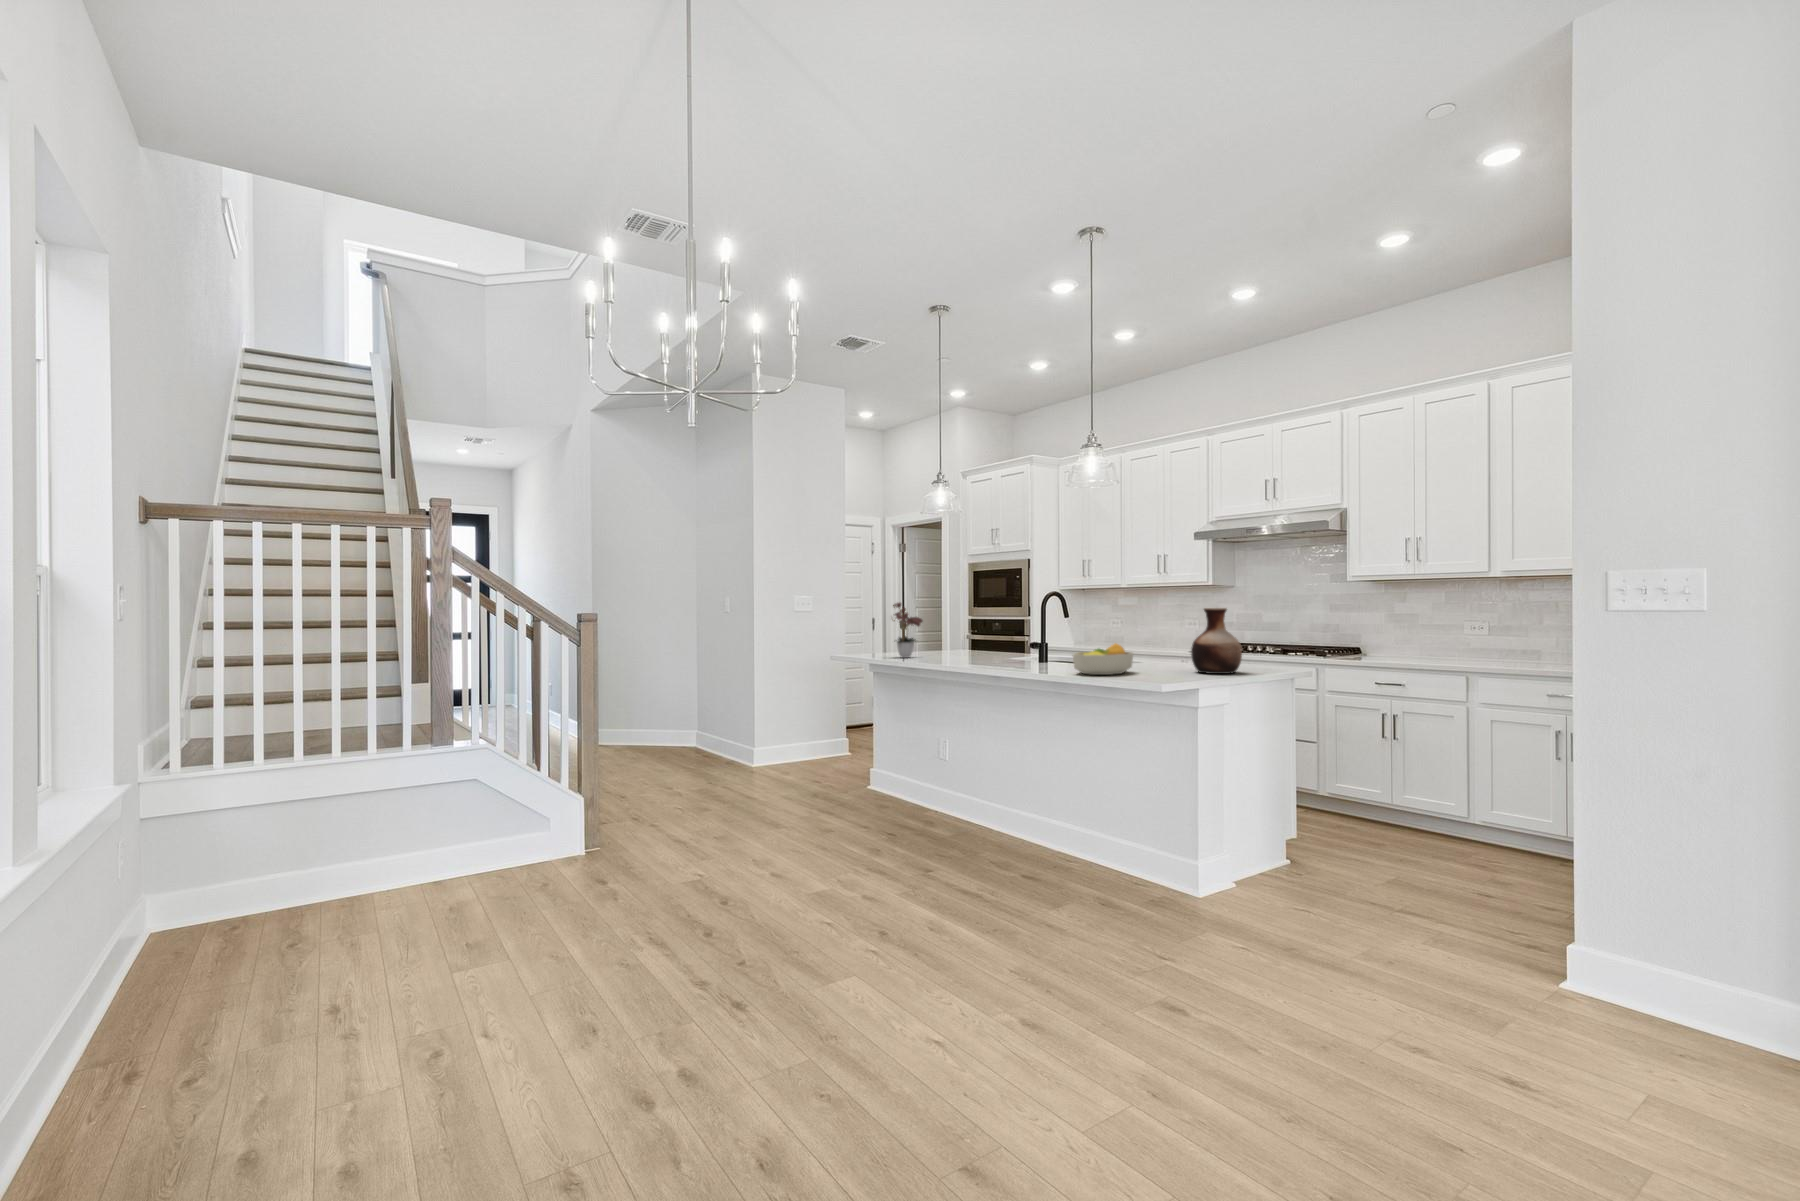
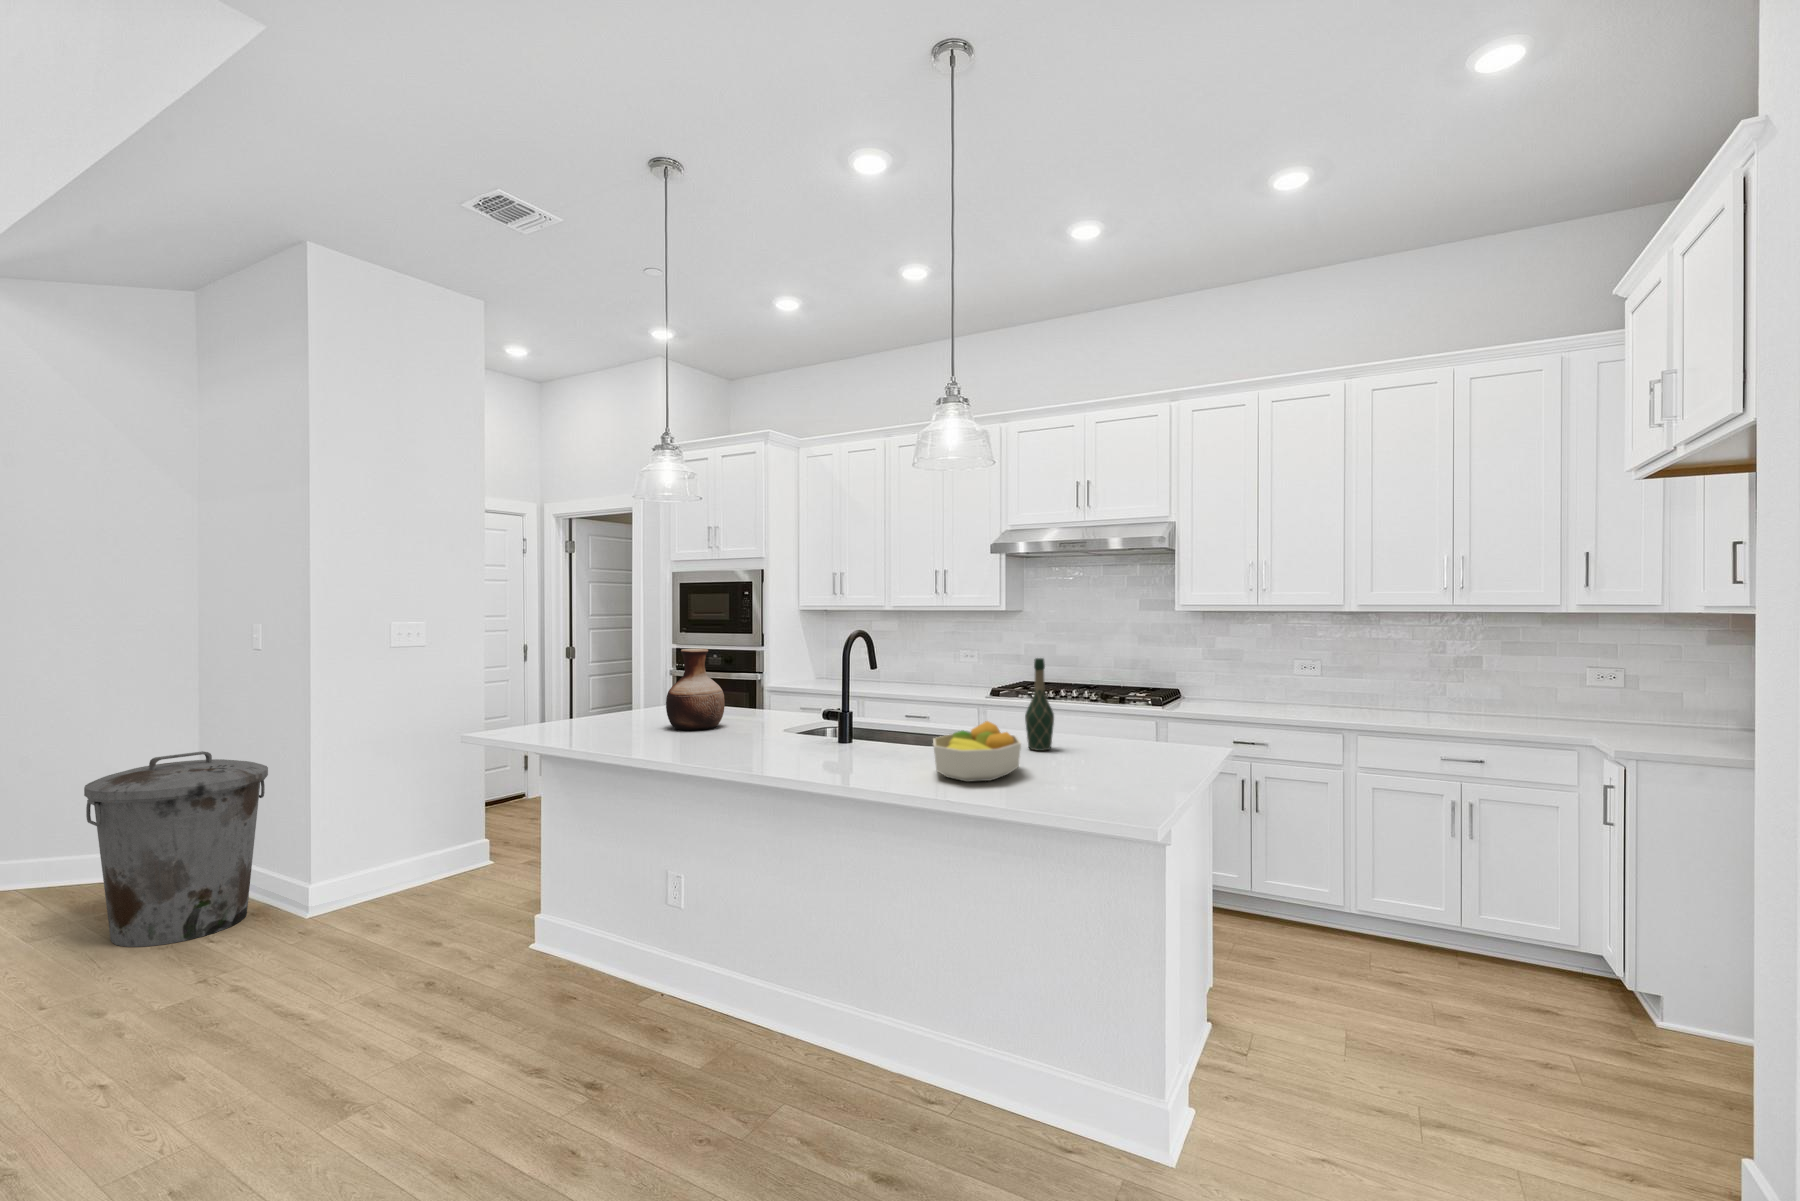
flower arrangement: present [893,603,923,658] -> none [576,639,639,736]
wine bottle: none [1156,607,1176,668] -> present [1025,658,1054,751]
vase: present [1191,608,1242,674] -> present [666,649,725,730]
trash can: none [651,670,732,774] -> present [84,751,268,947]

